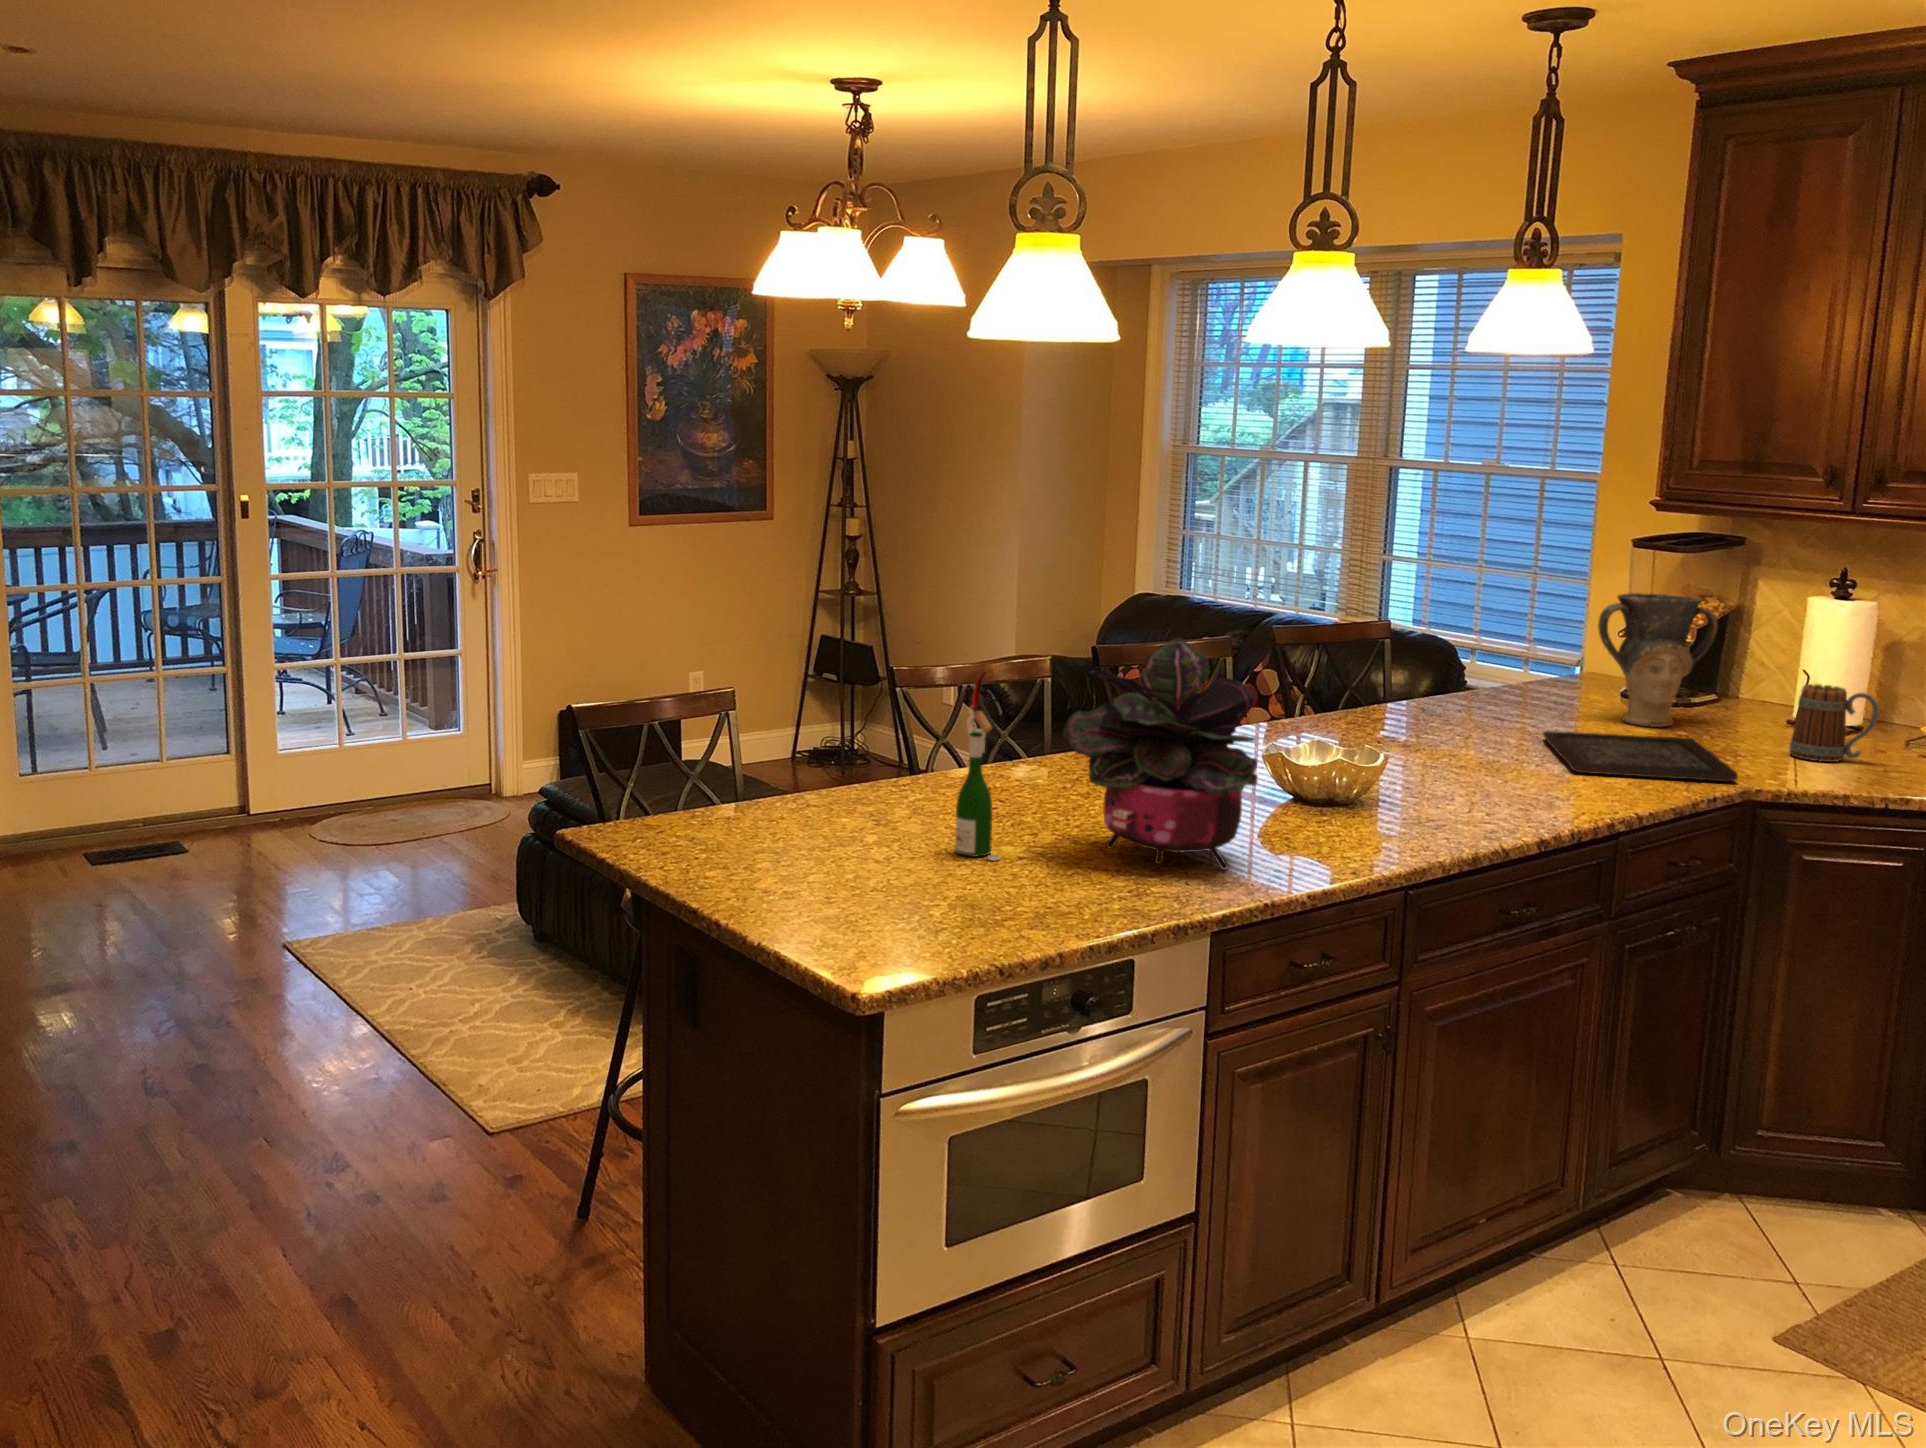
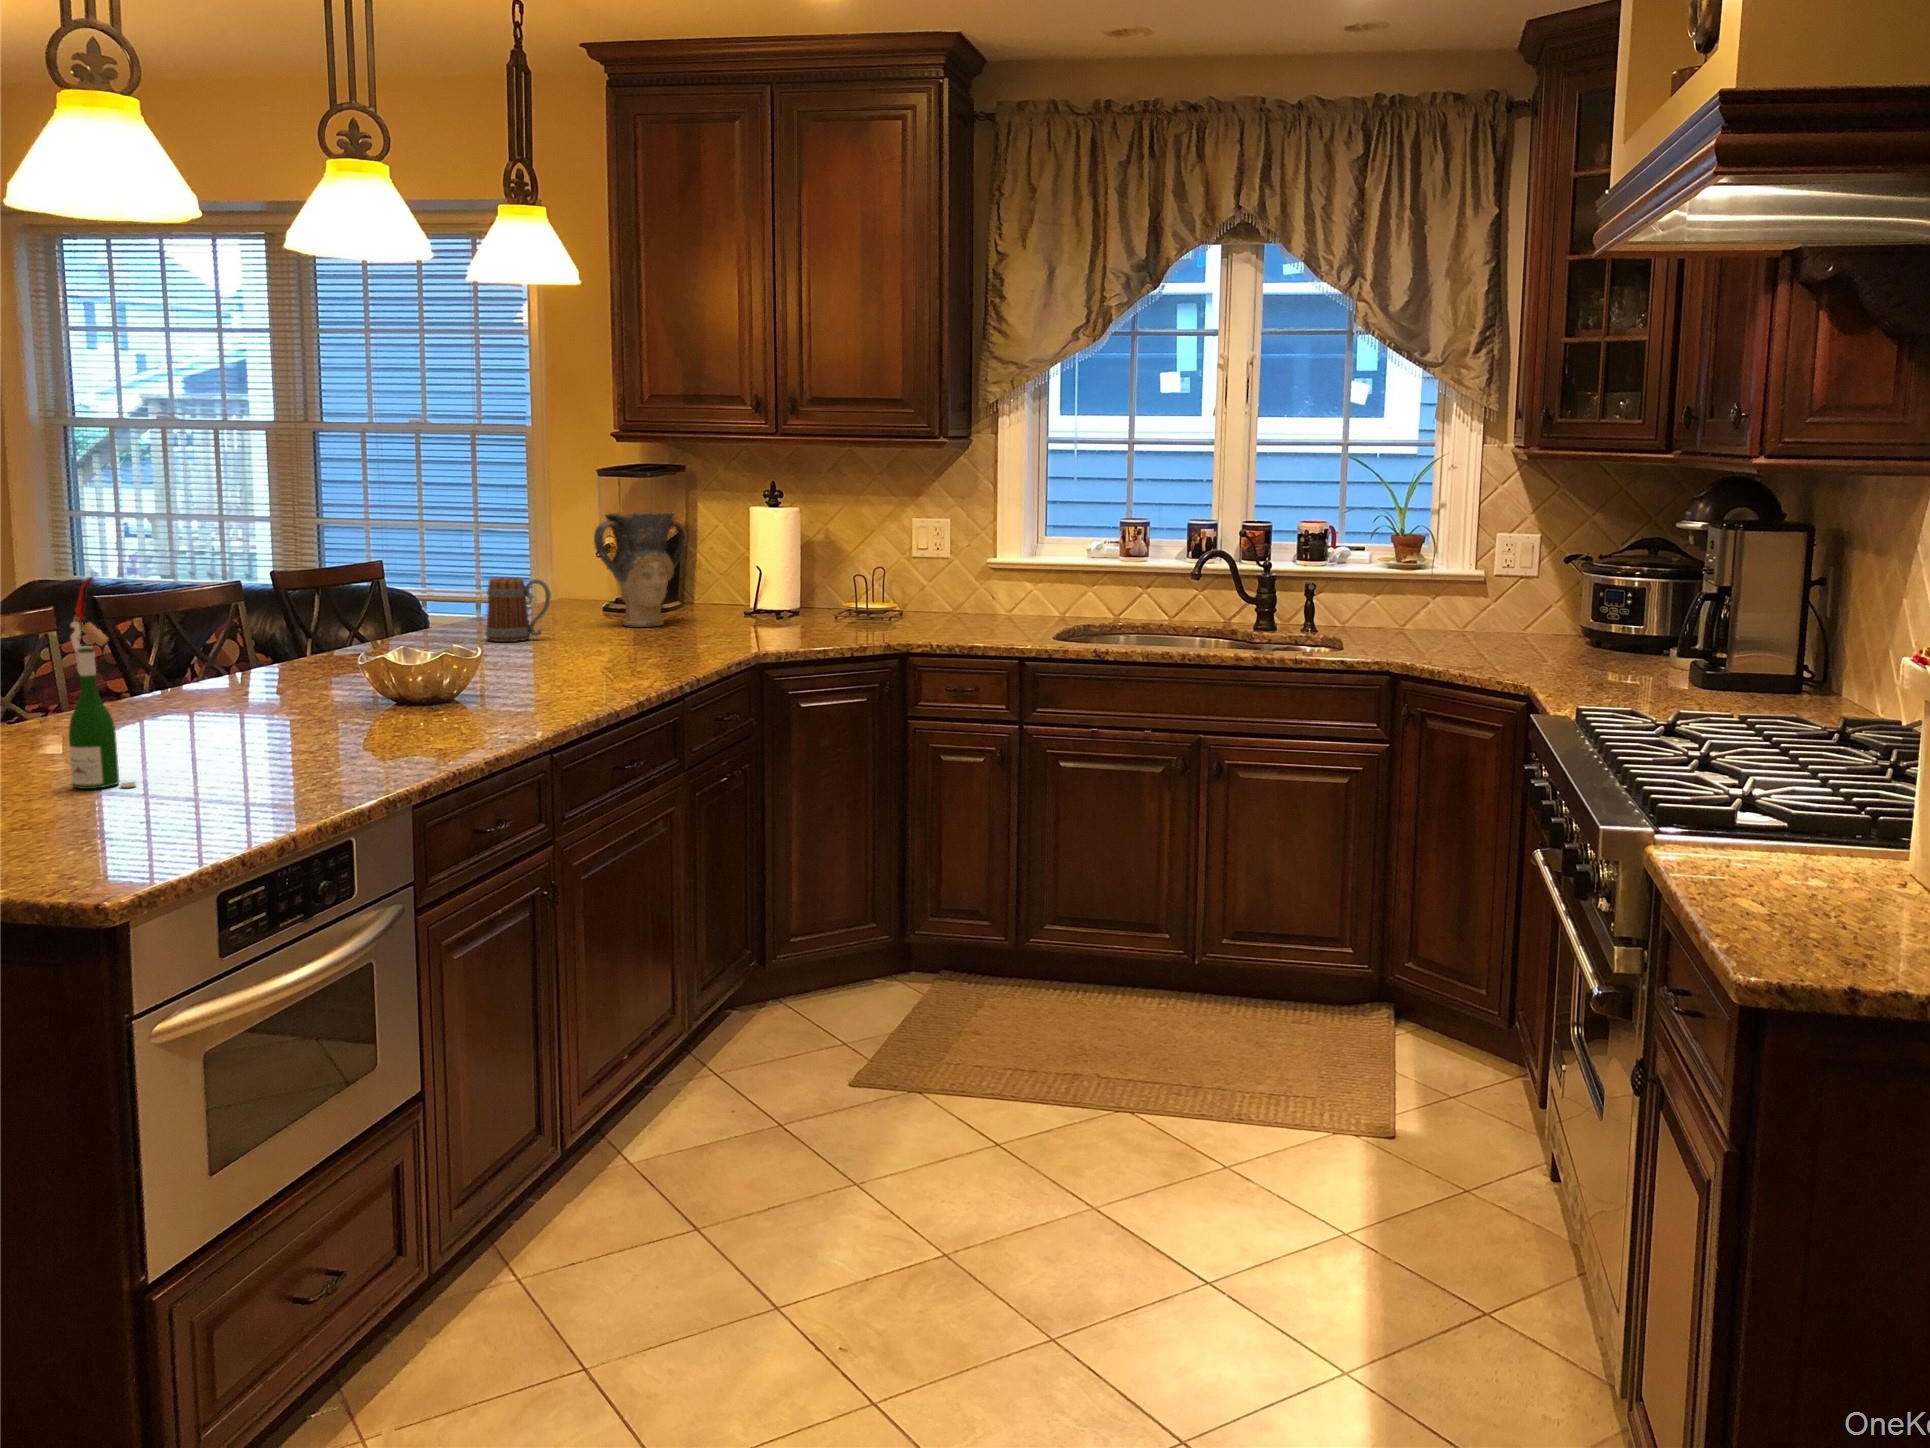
potted plant: present [1063,638,1257,870] -> none [190,531,417,759]
mug: present [1789,684,1879,762] -> present [486,577,551,642]
tray: present [1542,731,1738,781] -> none [571,627,746,658]

